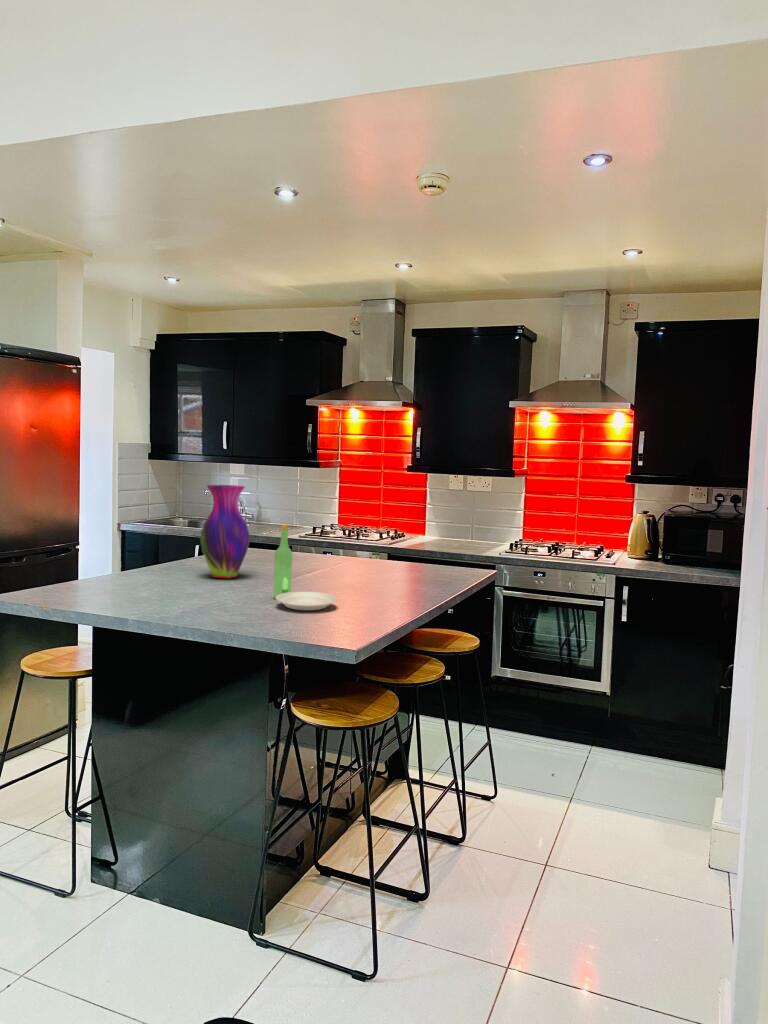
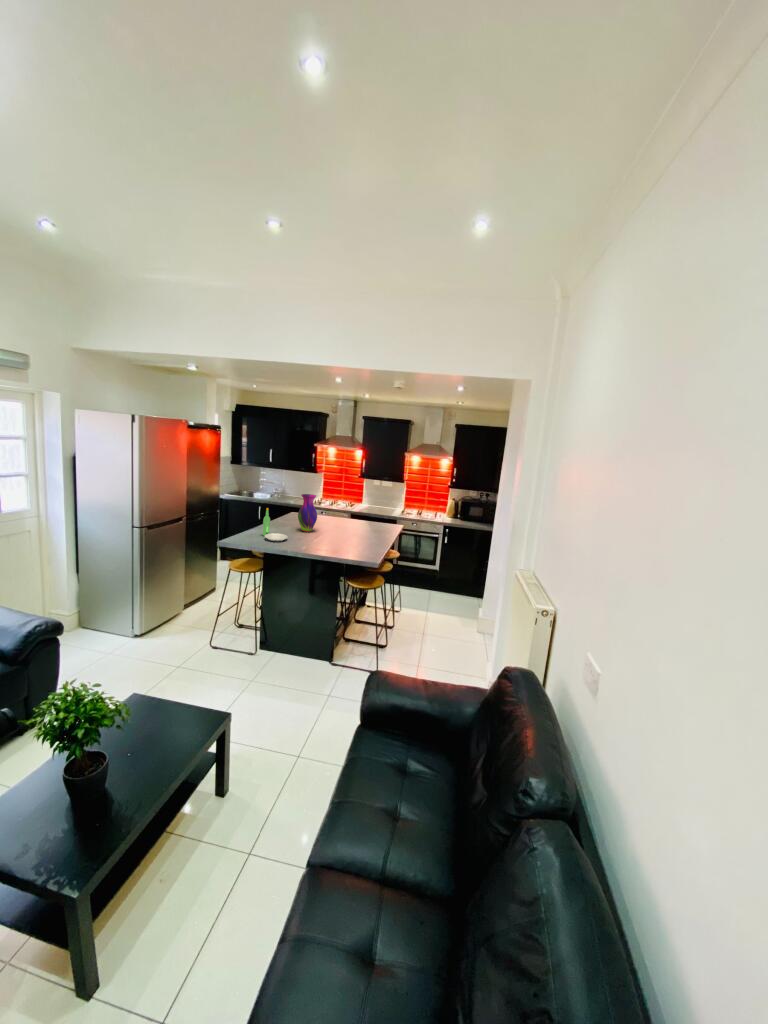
plate: present [274,525,337,610] -> present [263,508,288,541]

